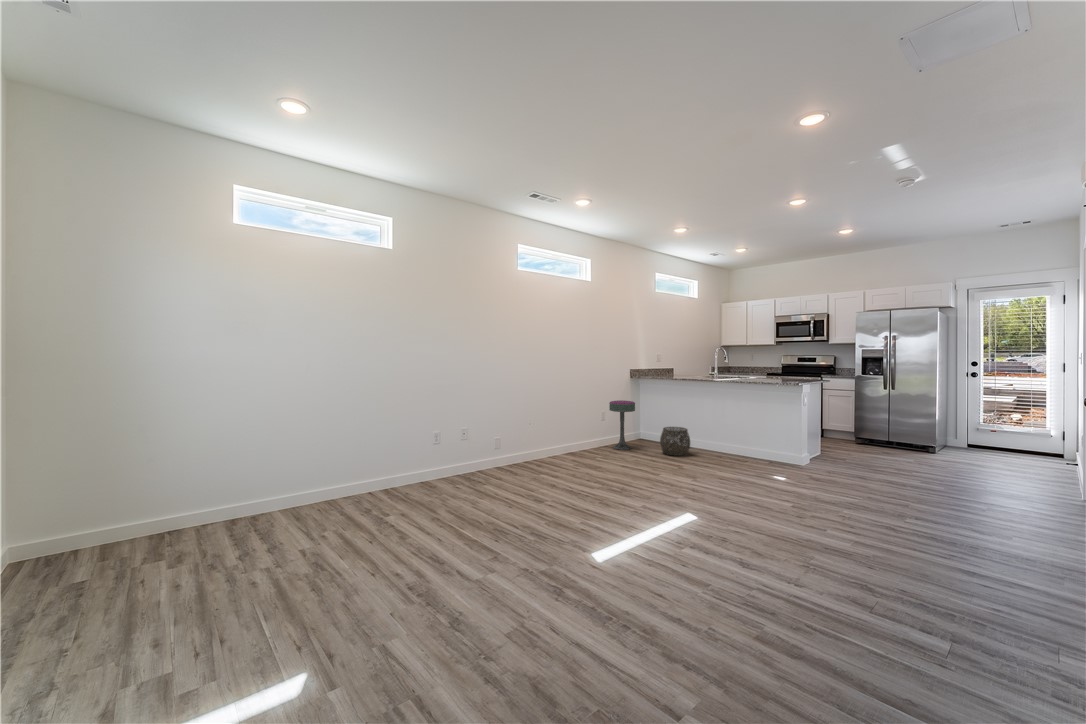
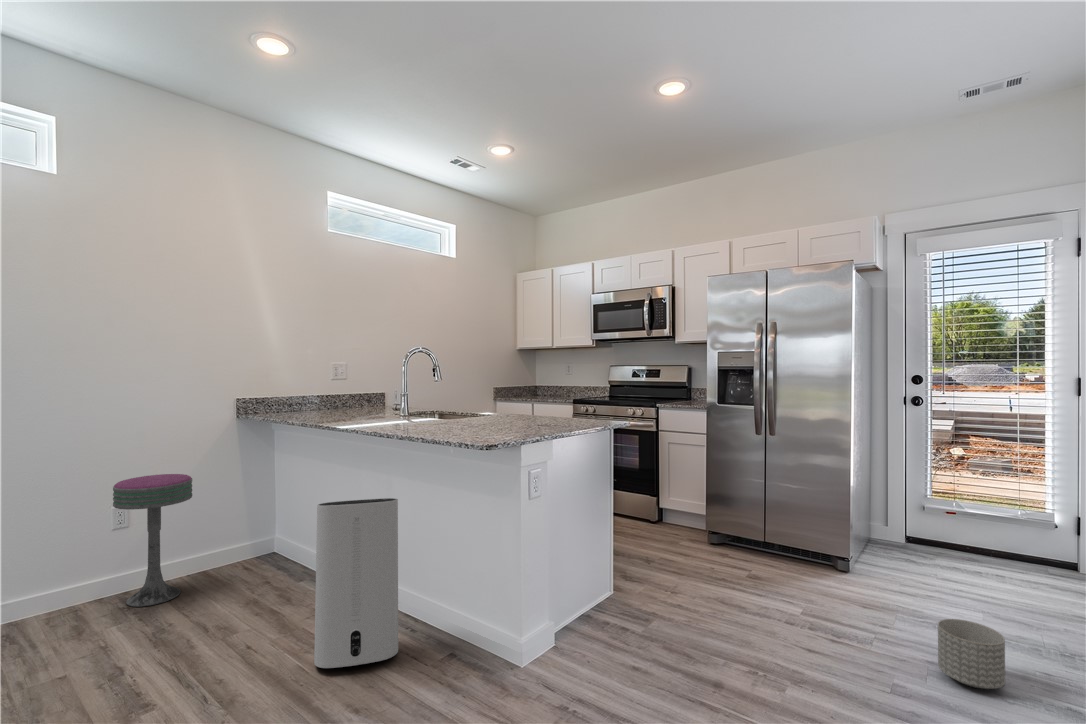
air purifier: none [717,408,751,464] -> present [314,498,398,668]
woven basket: present [660,427,690,456] -> none [213,541,299,629]
planter: none [979,457,1009,480] -> present [938,619,1005,689]

